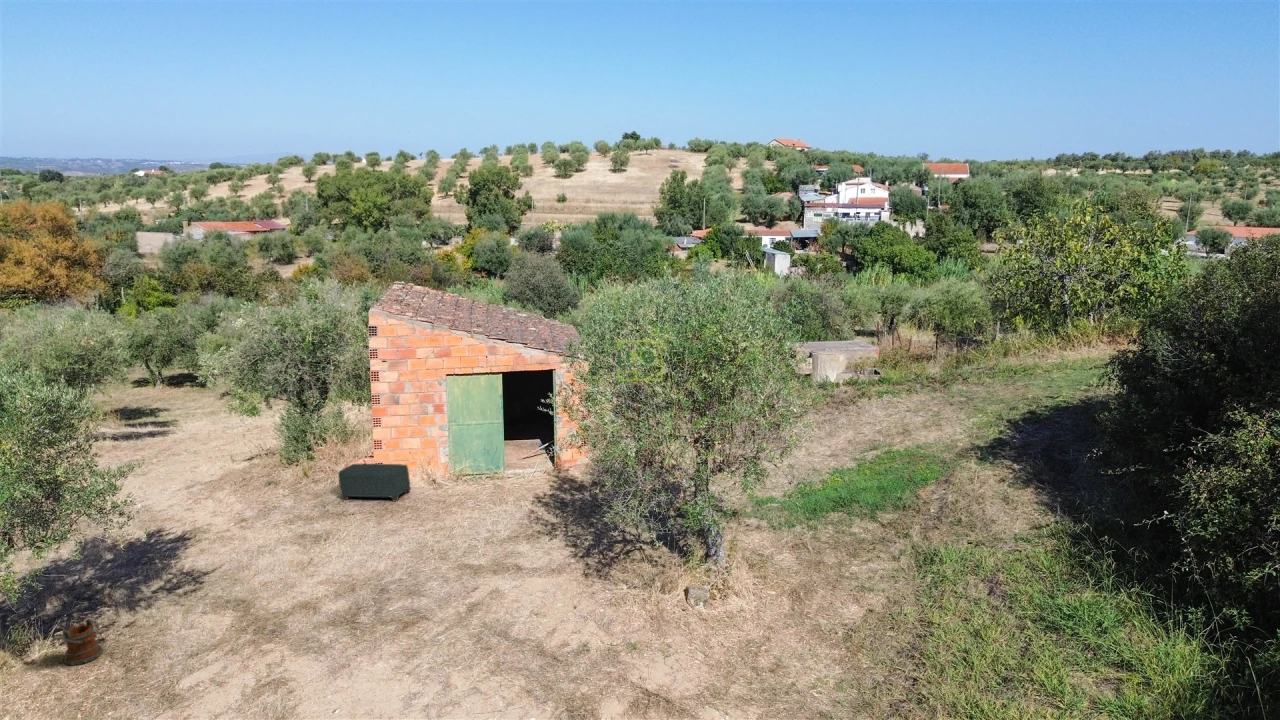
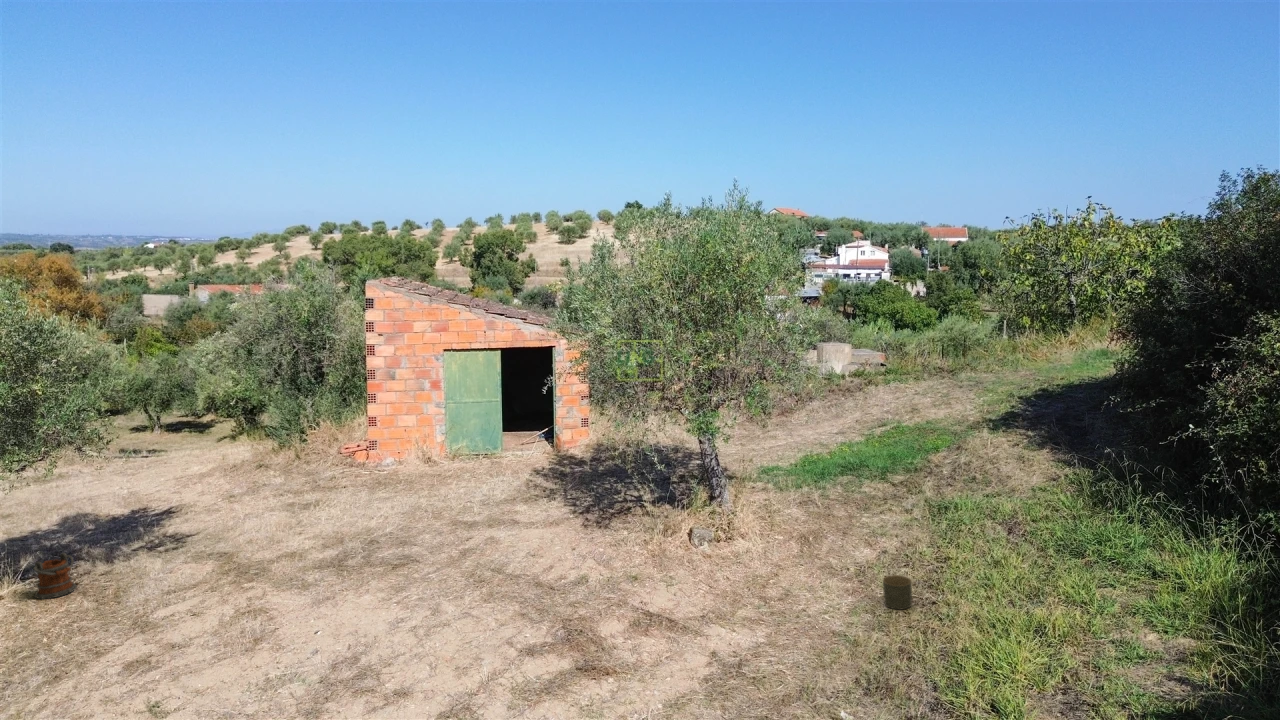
bench: present [338,464,410,501] -> none [331,441,405,477]
planter: none [868,659,895,694] -> present [883,575,912,610]

